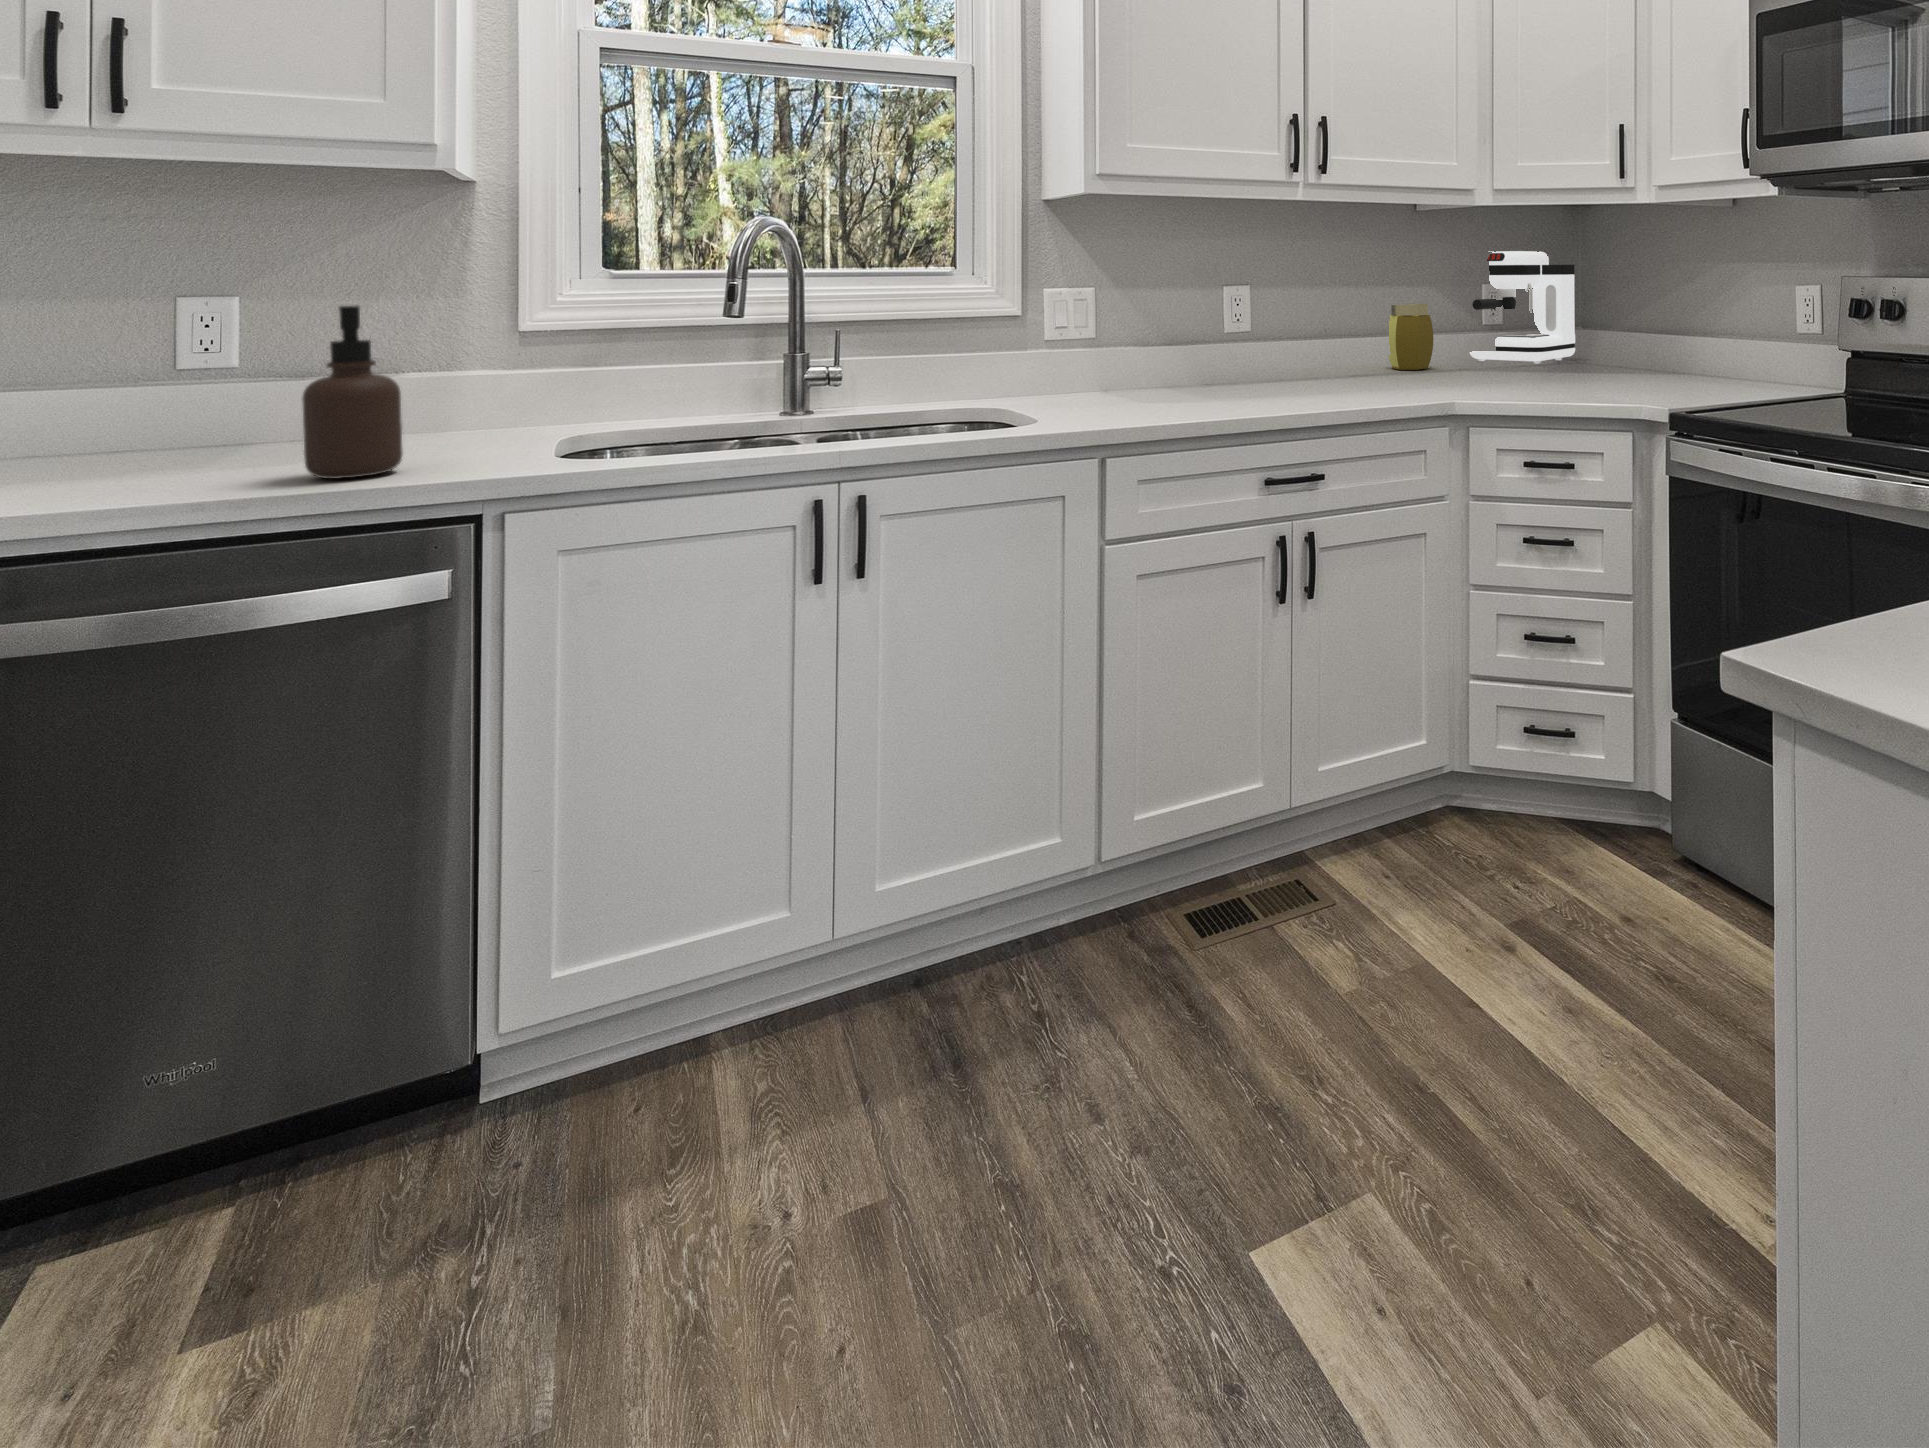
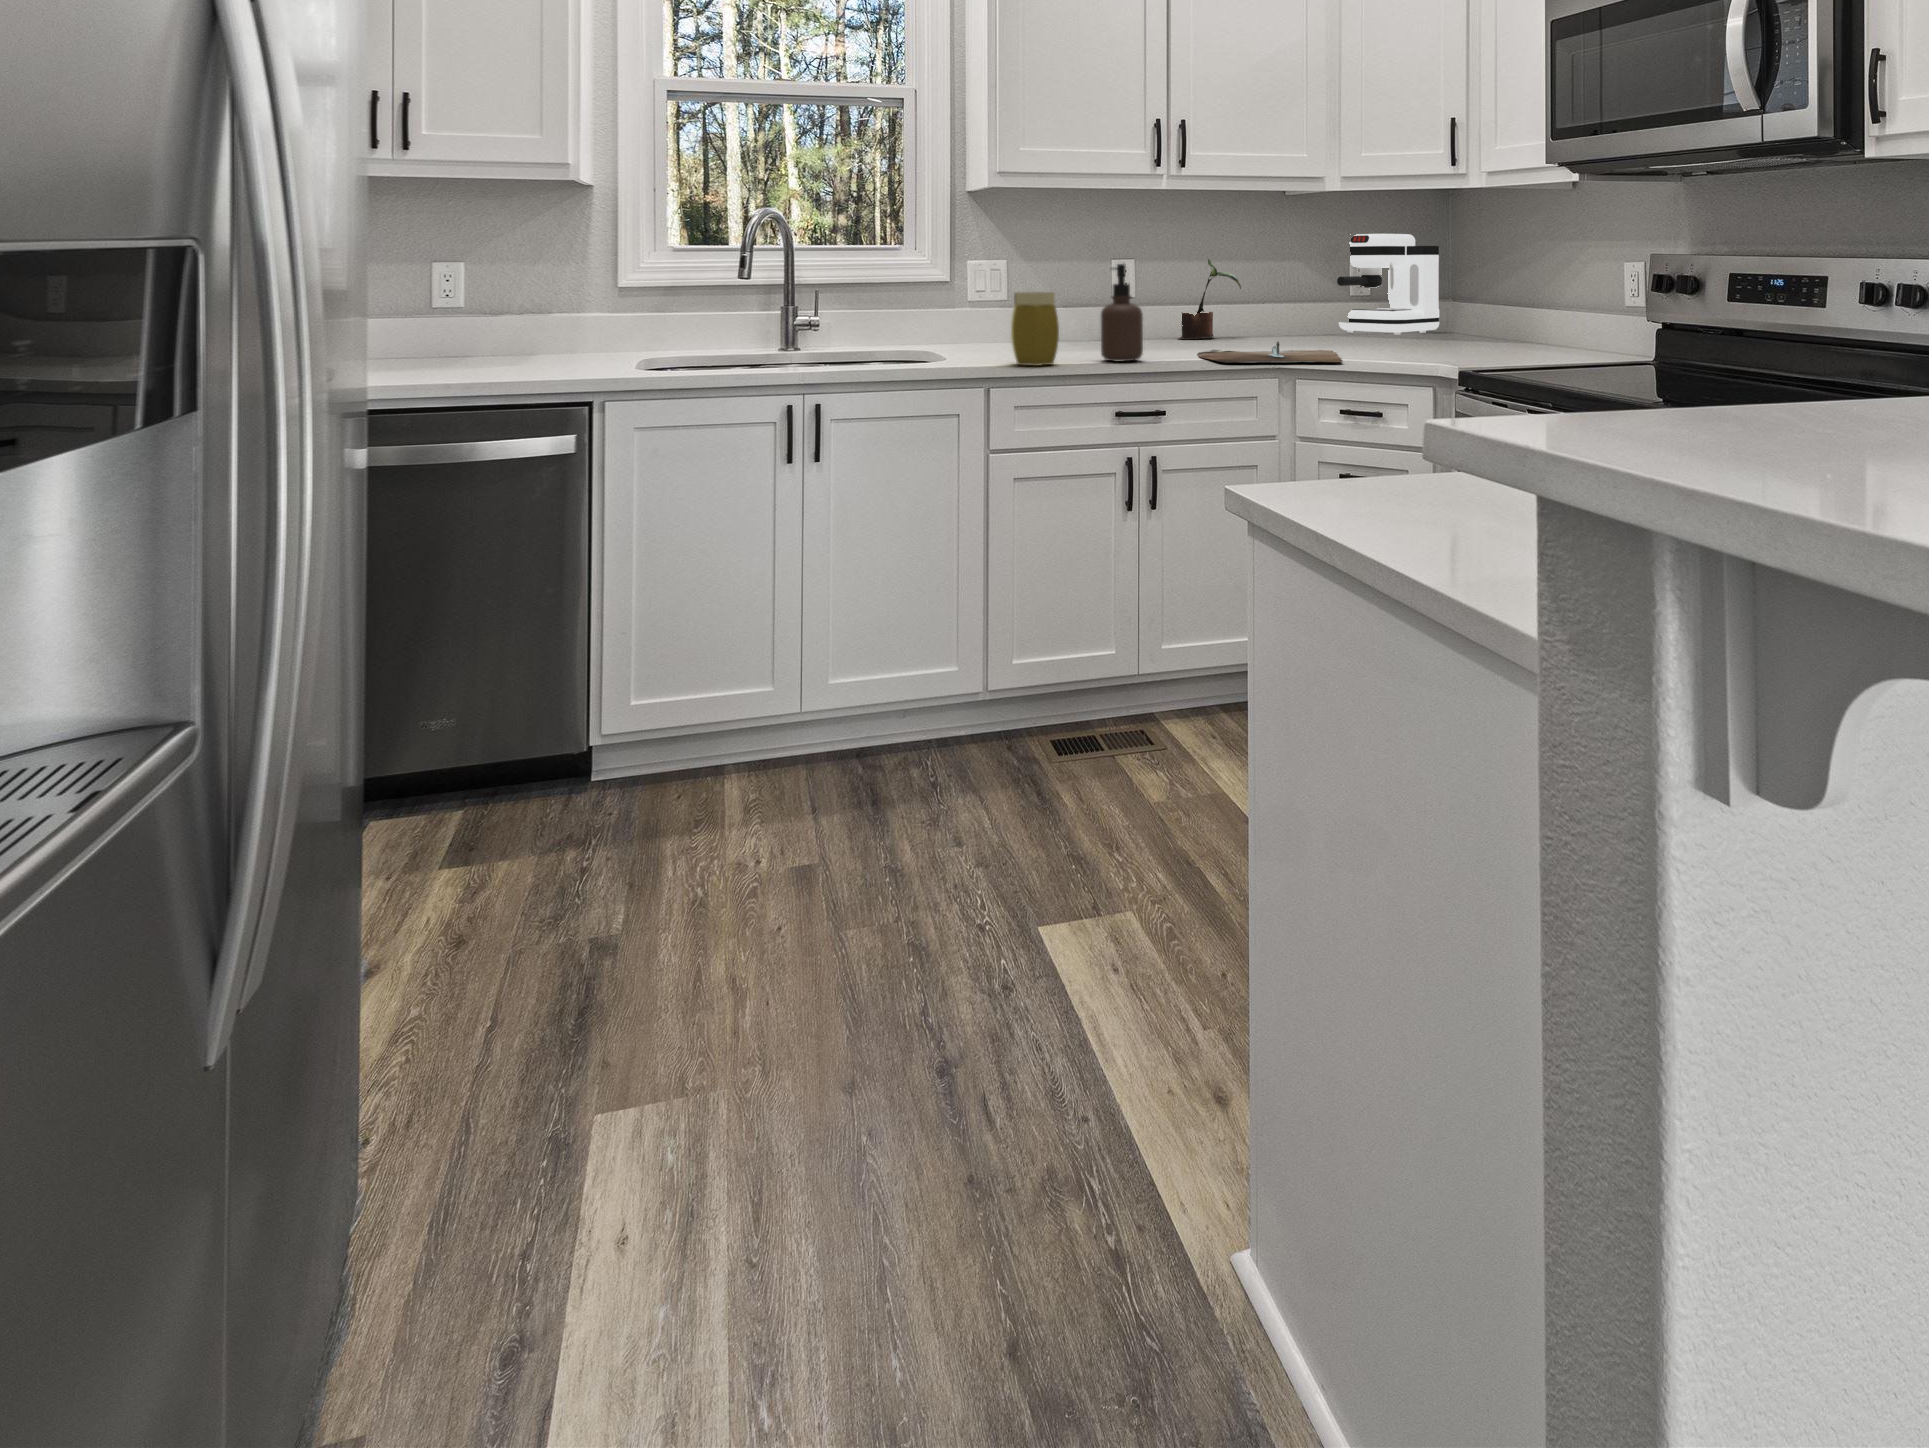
potted plant: none [1299,281,1372,376] -> present [1178,259,1241,339]
jar: present [1389,304,1433,370] -> present [1011,292,1059,366]
soap dispenser: present [302,305,402,479] -> present [1101,264,1143,361]
cutting board: none [1346,383,1536,414] -> present [1197,341,1342,363]

